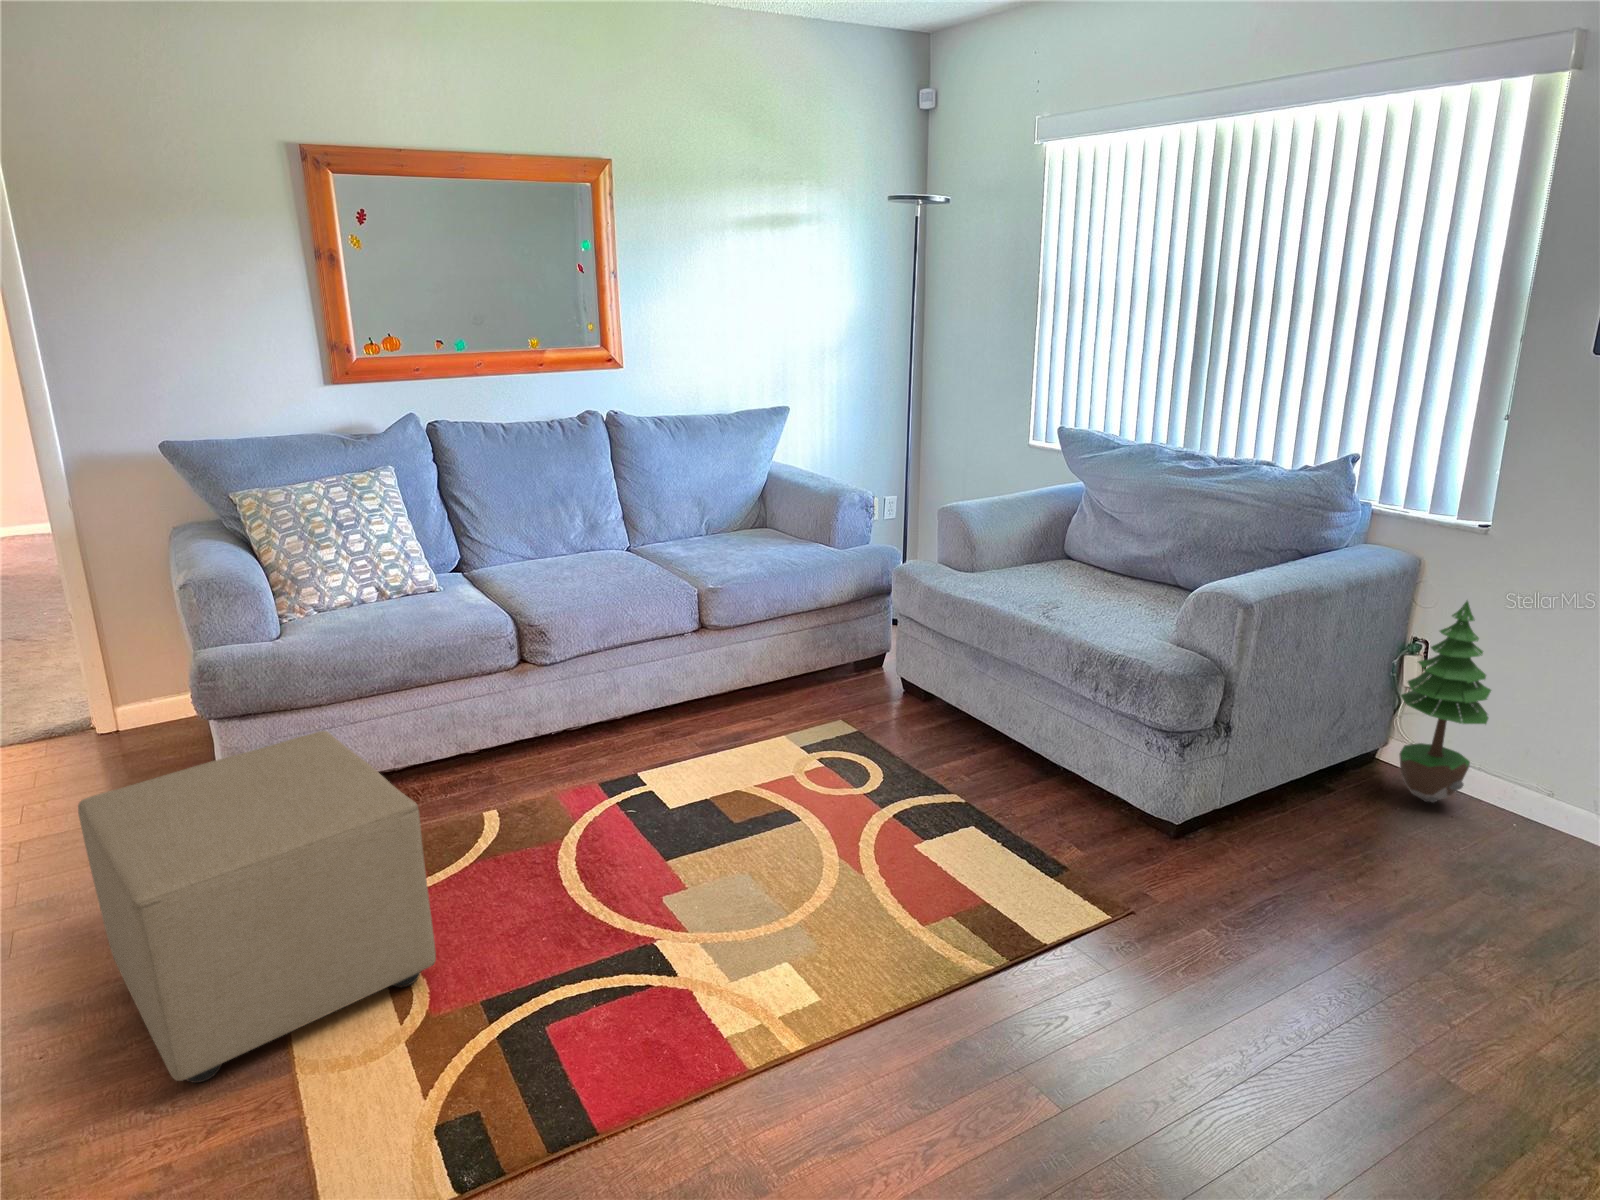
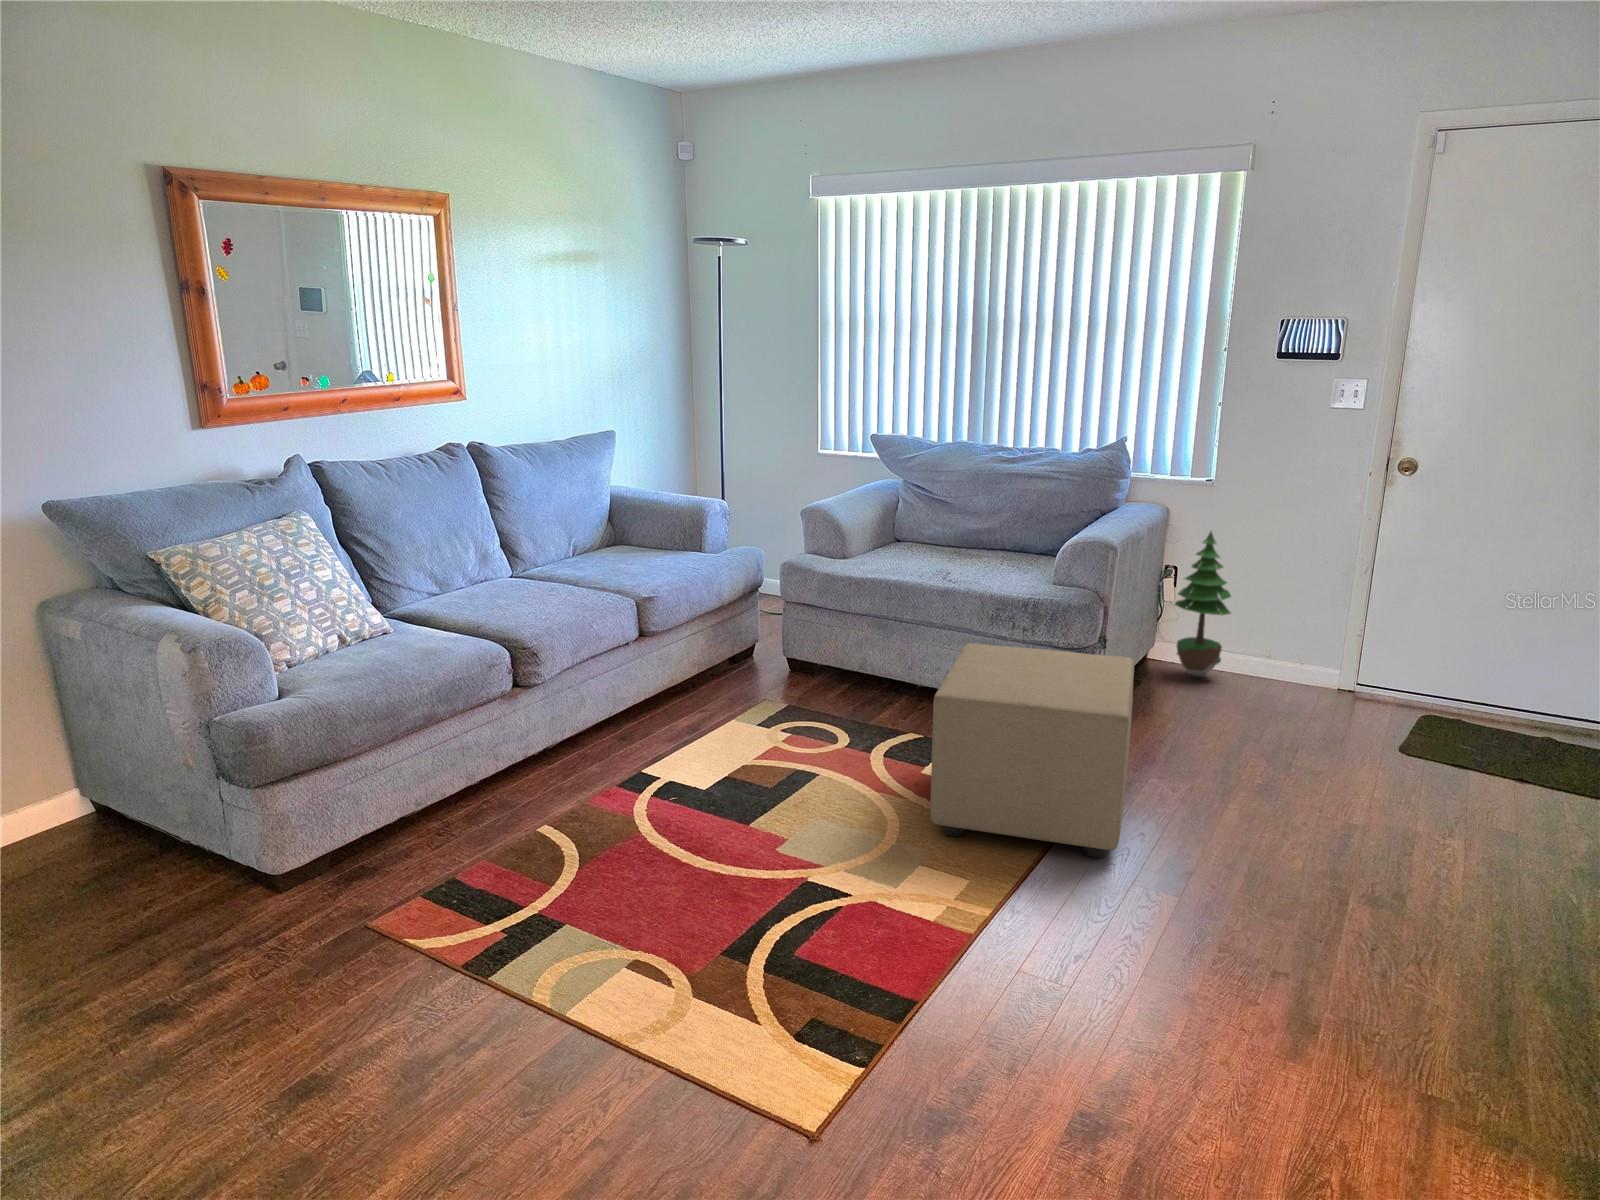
ottoman: present [78,731,436,1083] -> present [930,643,1134,858]

